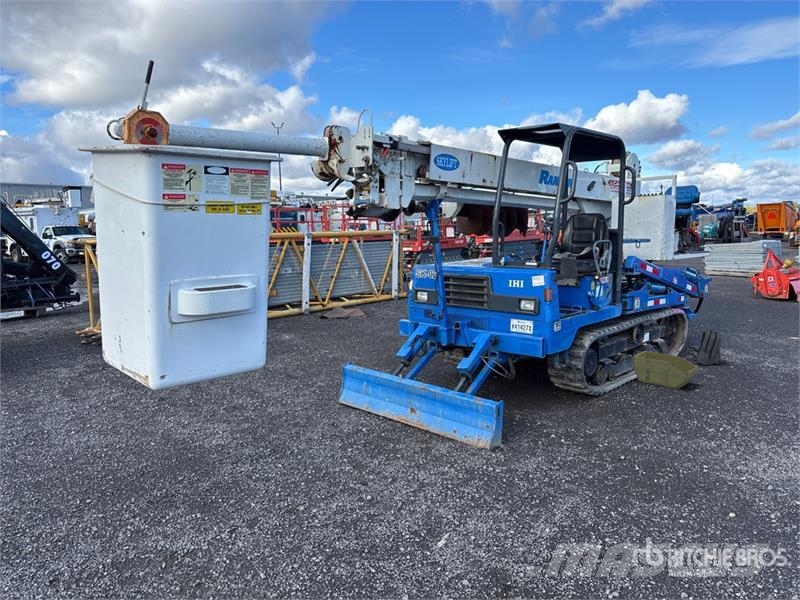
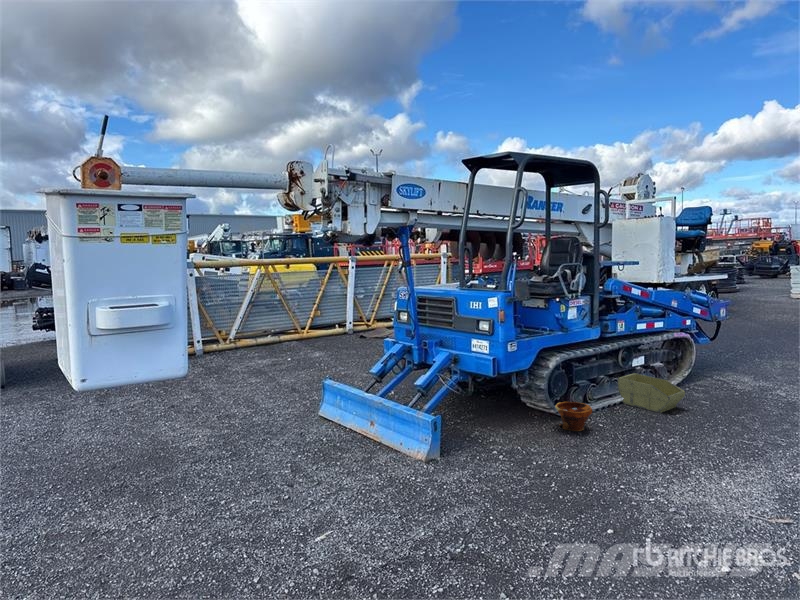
backpack: present [688,326,721,365] -> none [684,350,725,390]
planter: none [590,382,628,411] -> present [555,402,592,431]

